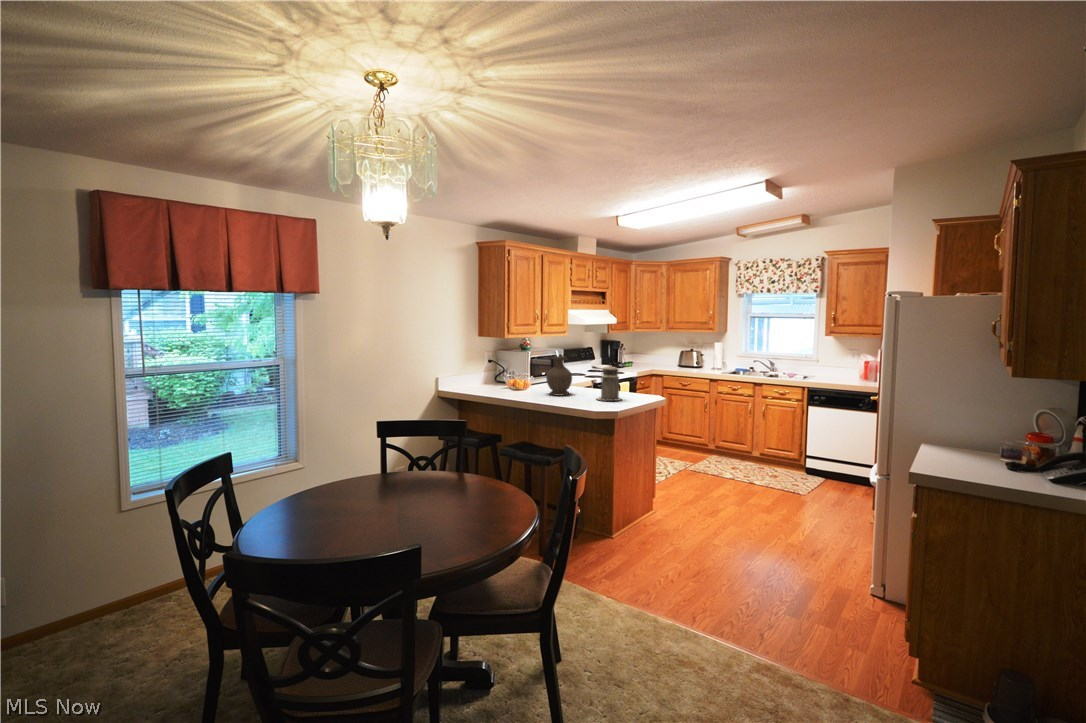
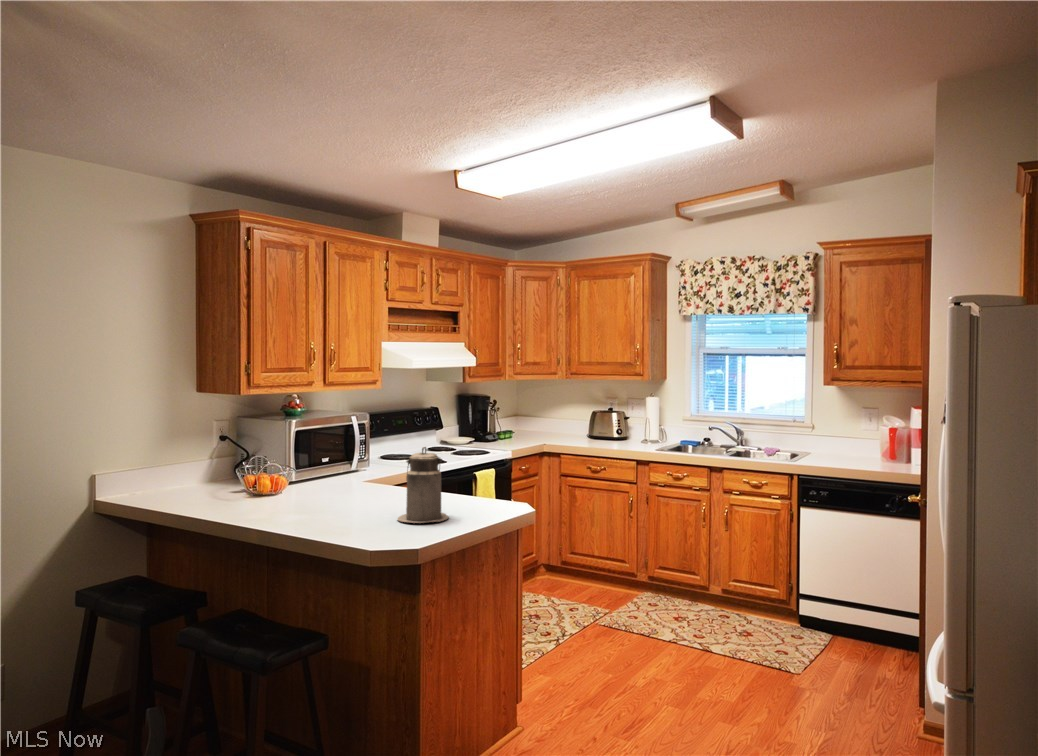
vase: present [546,356,572,396] -> none [307,431,359,510]

